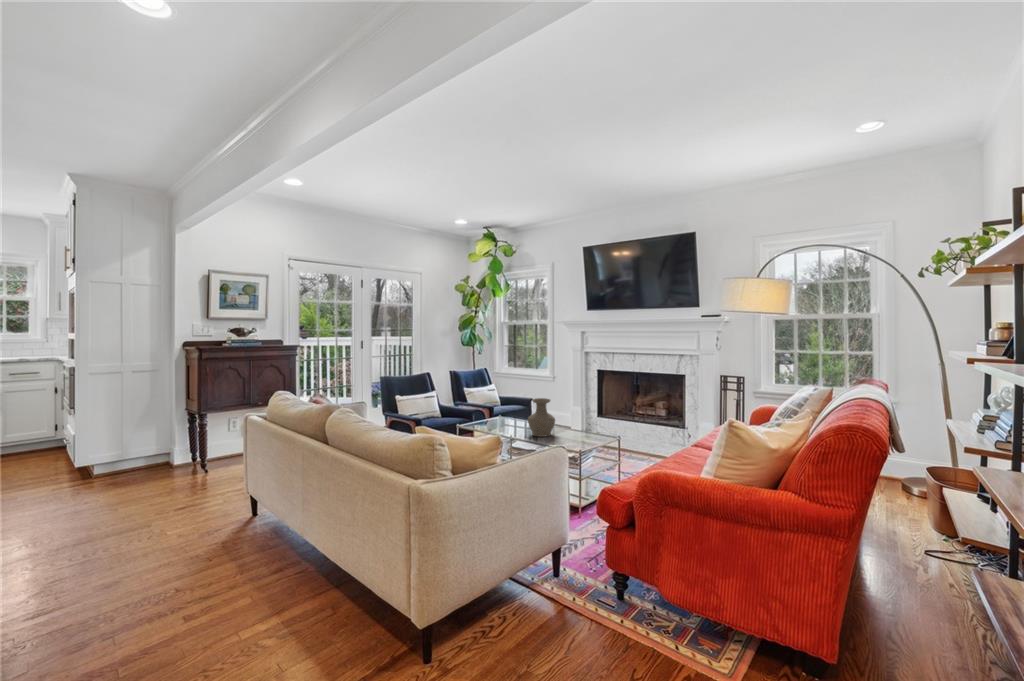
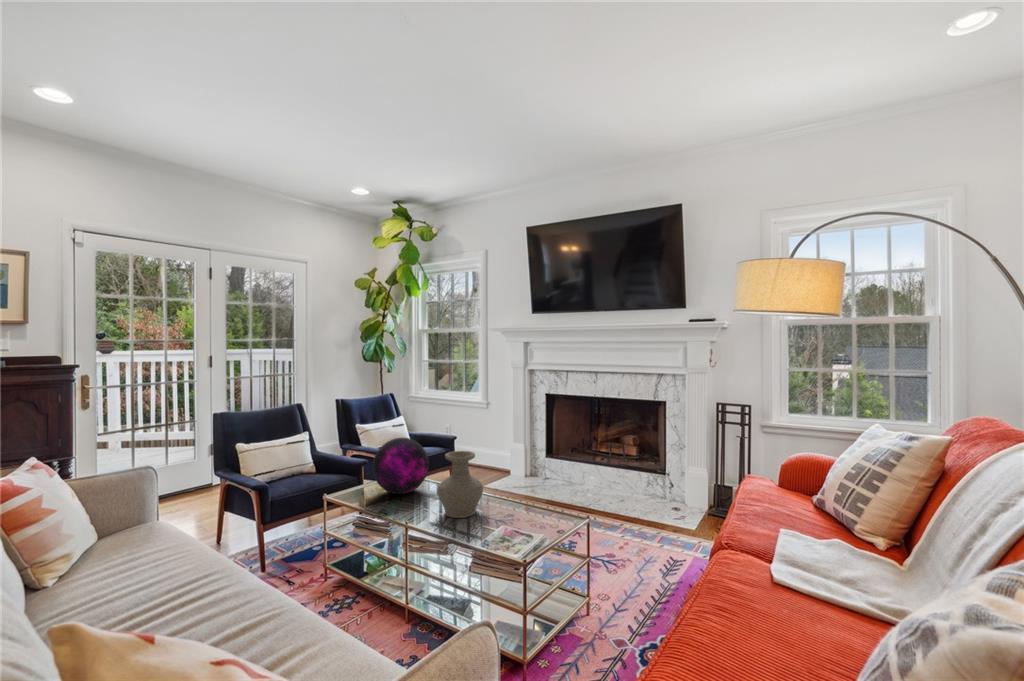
decorative orb: none [485,392,519,427] -> present [373,438,429,494]

